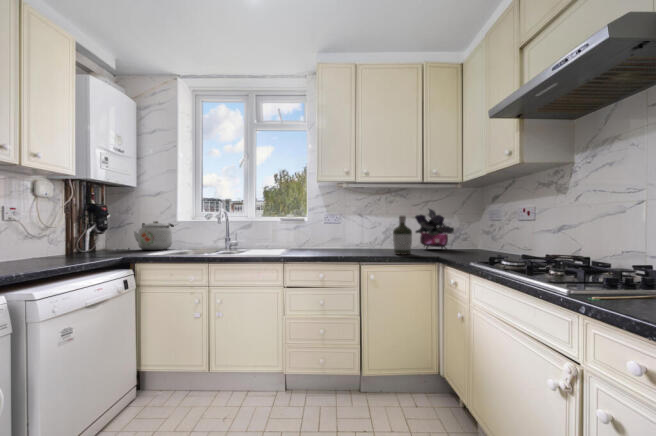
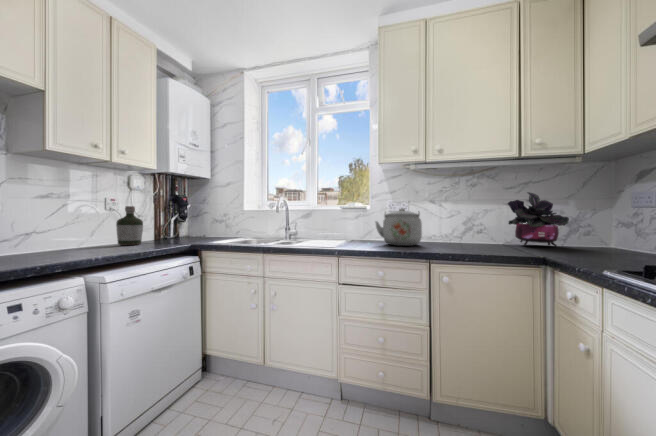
bottle: present [393,216,412,255] -> present [116,206,143,245]
kettle: present [134,221,174,250] -> present [375,209,422,246]

